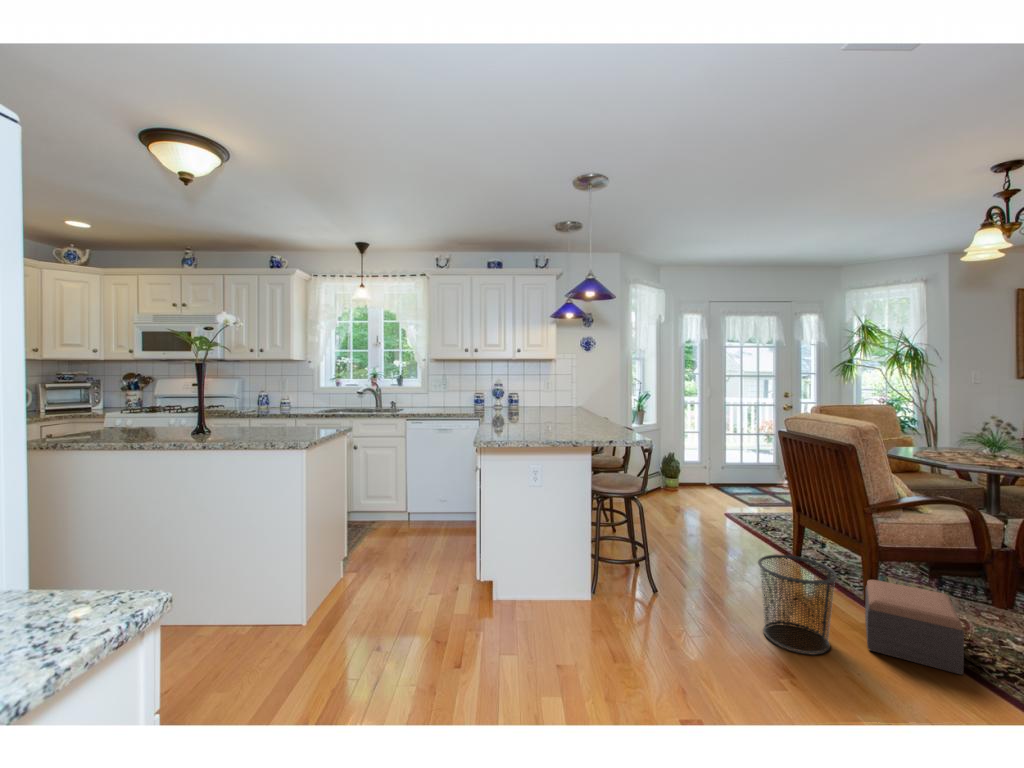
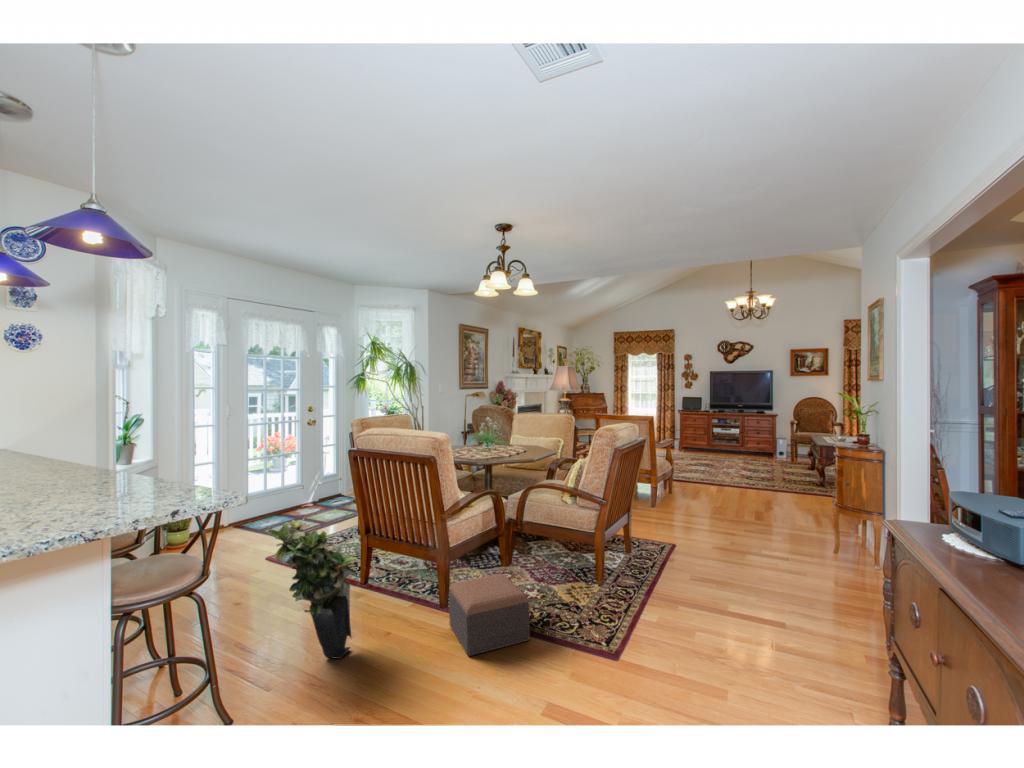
potted plant: none [697,477,768,598] -> present [267,520,357,659]
waste bin: present [758,555,837,655] -> none [369,586,447,704]

